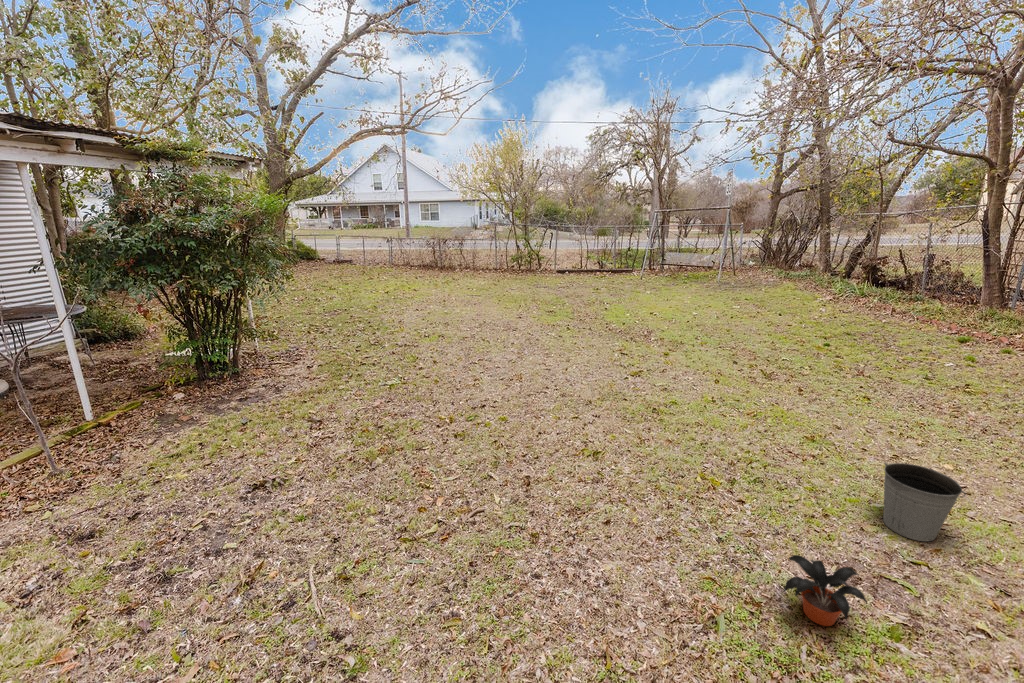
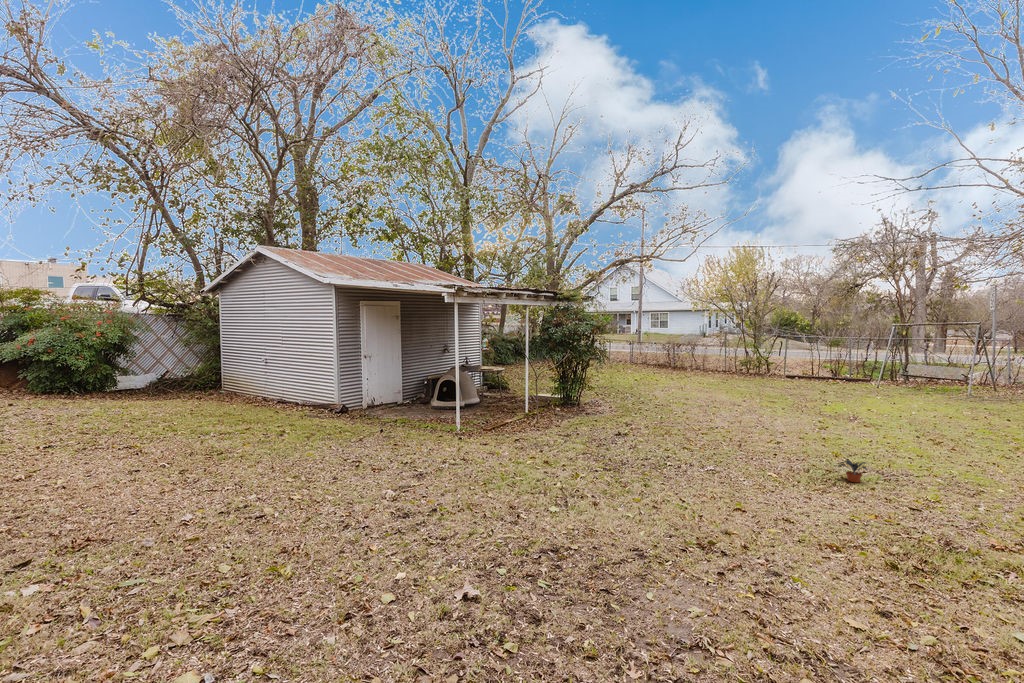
bucket: present [883,463,966,541] -> none [917,447,953,481]

